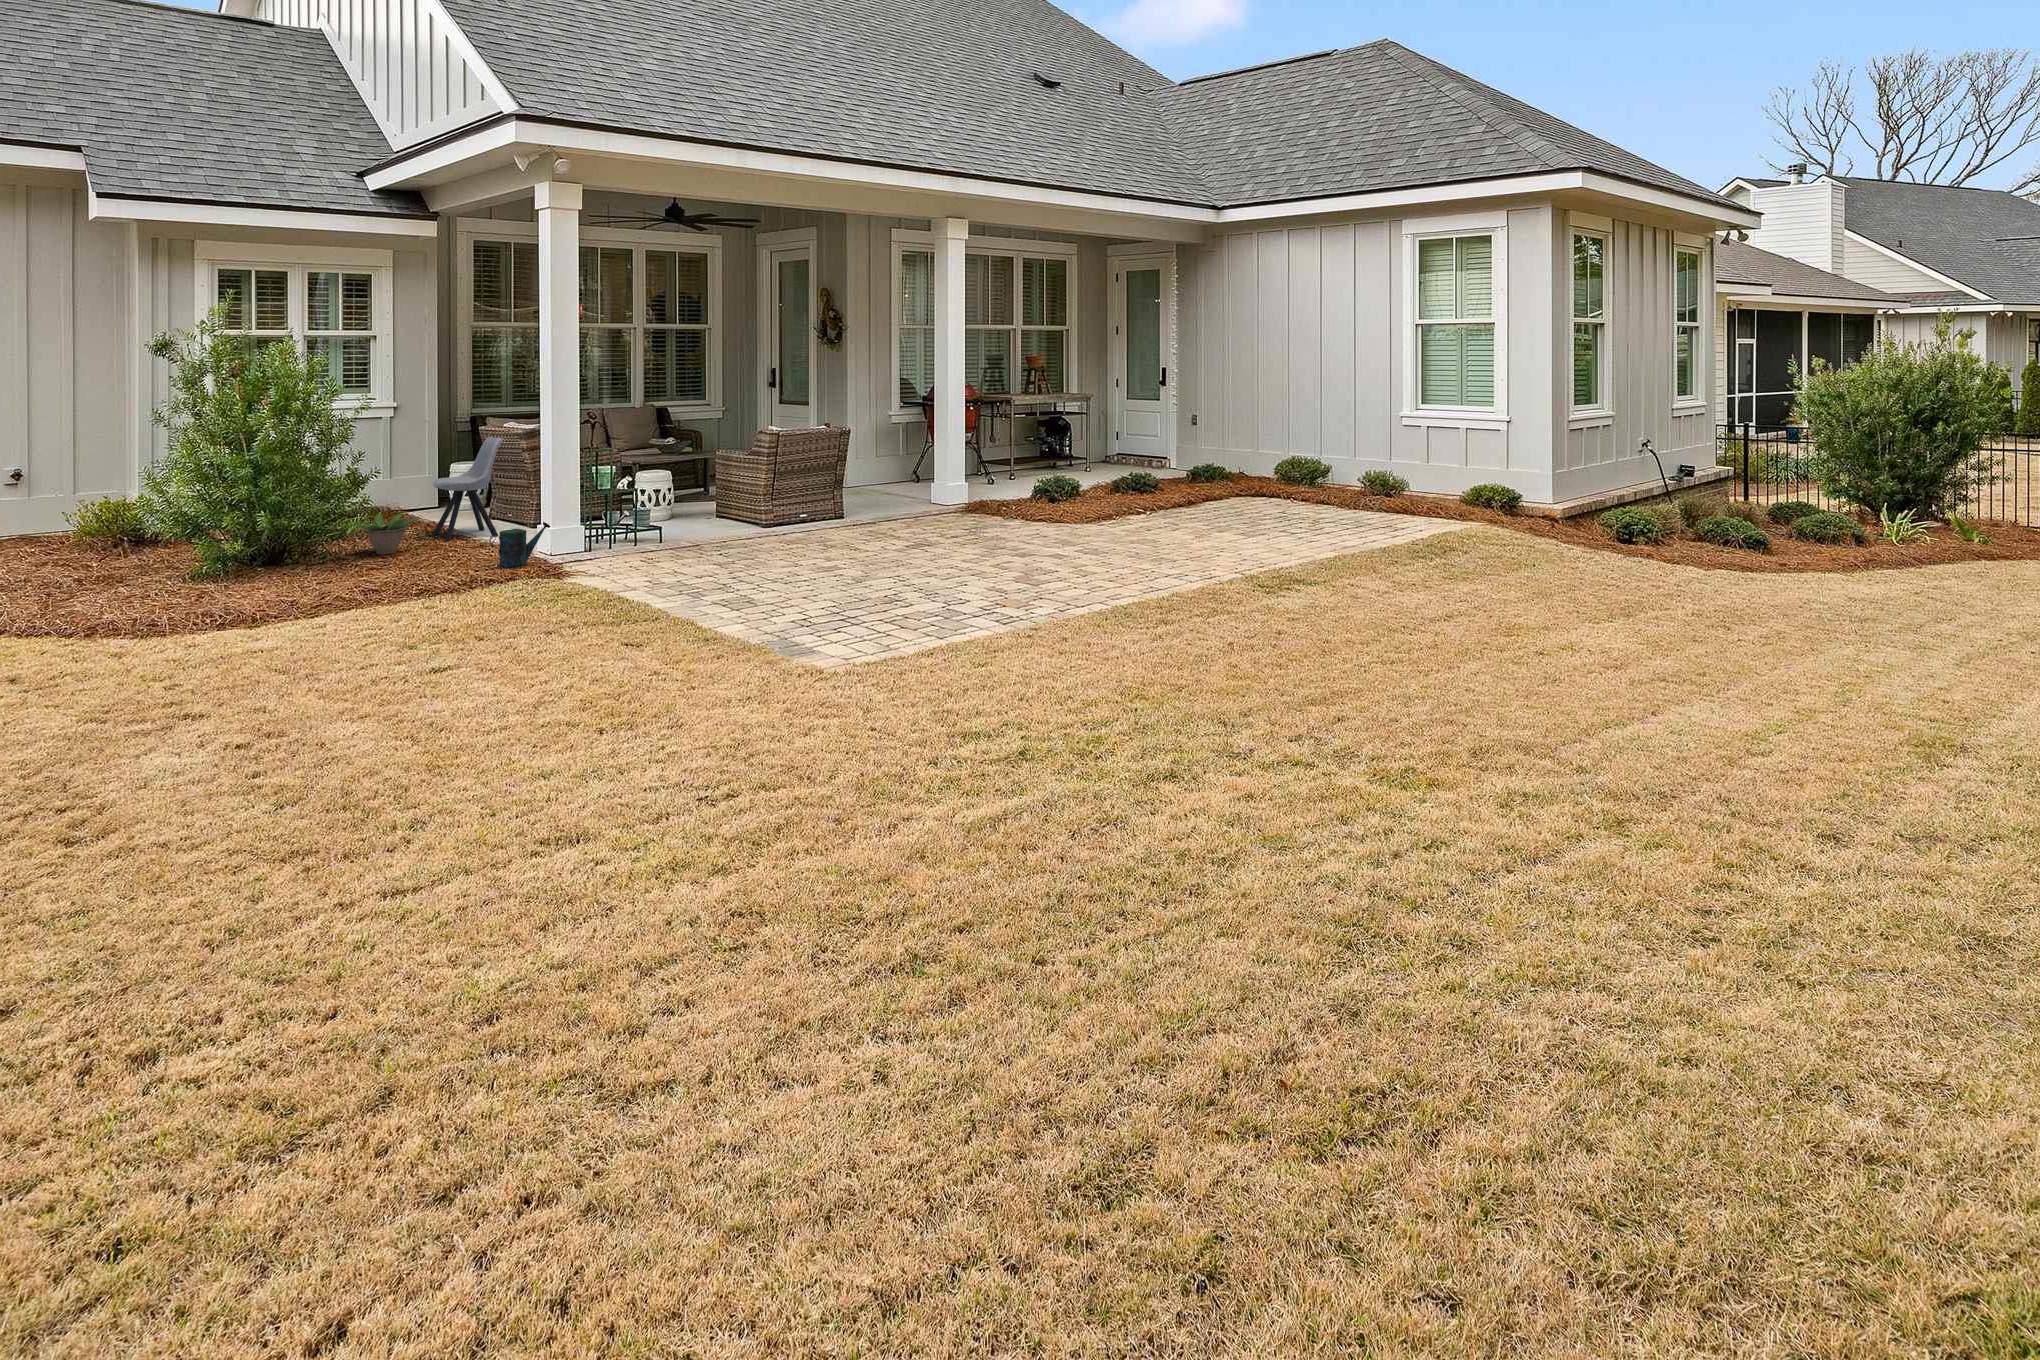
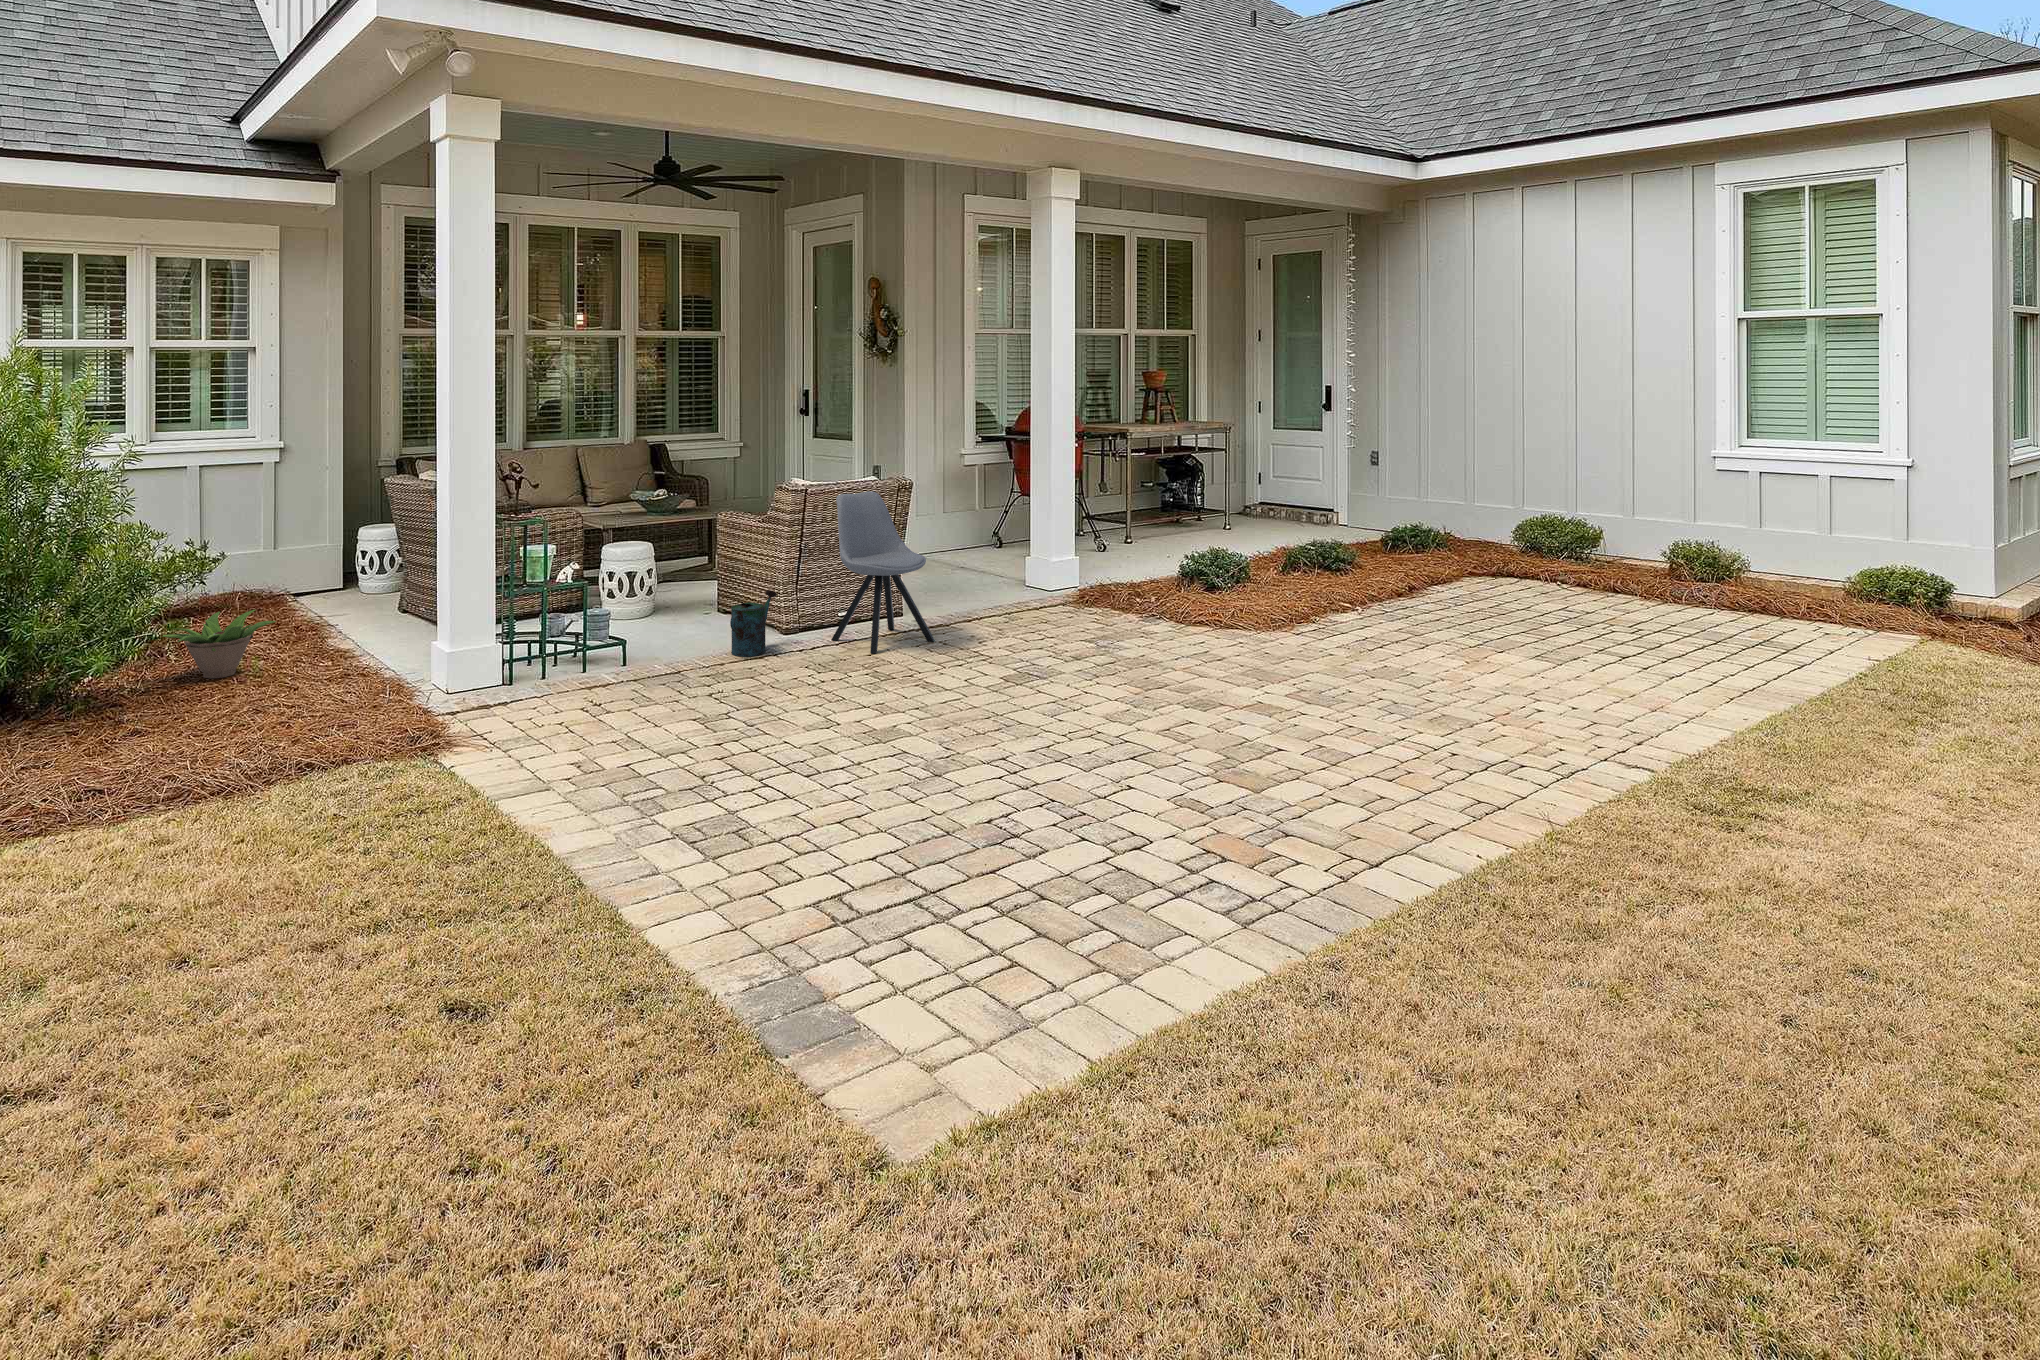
chair: present [433,437,503,541] -> present [831,491,935,654]
watering can: present [489,522,550,567] -> present [730,590,777,657]

